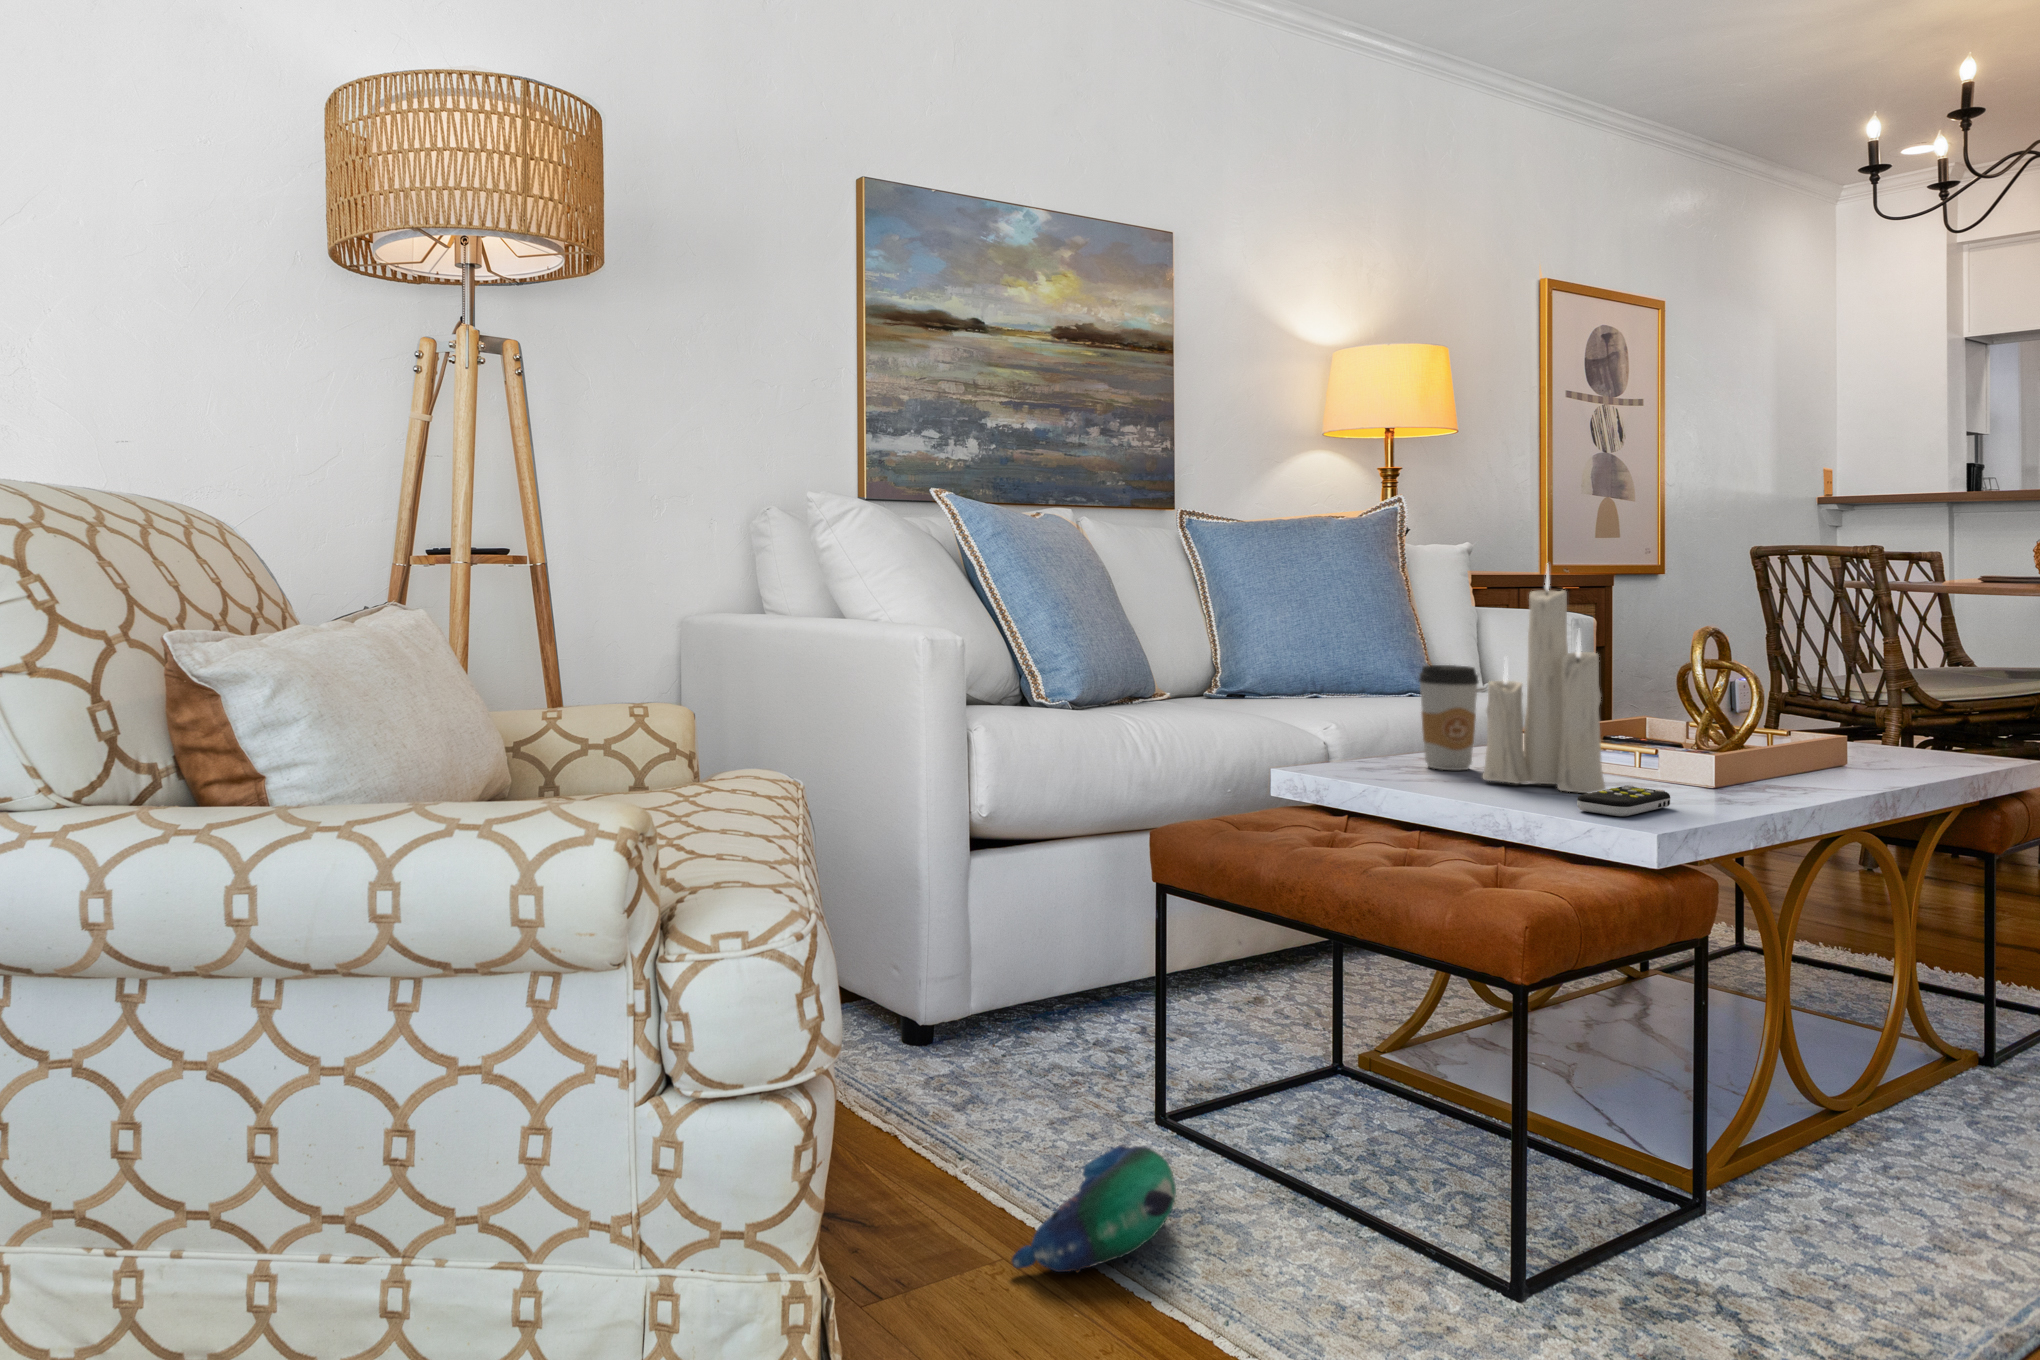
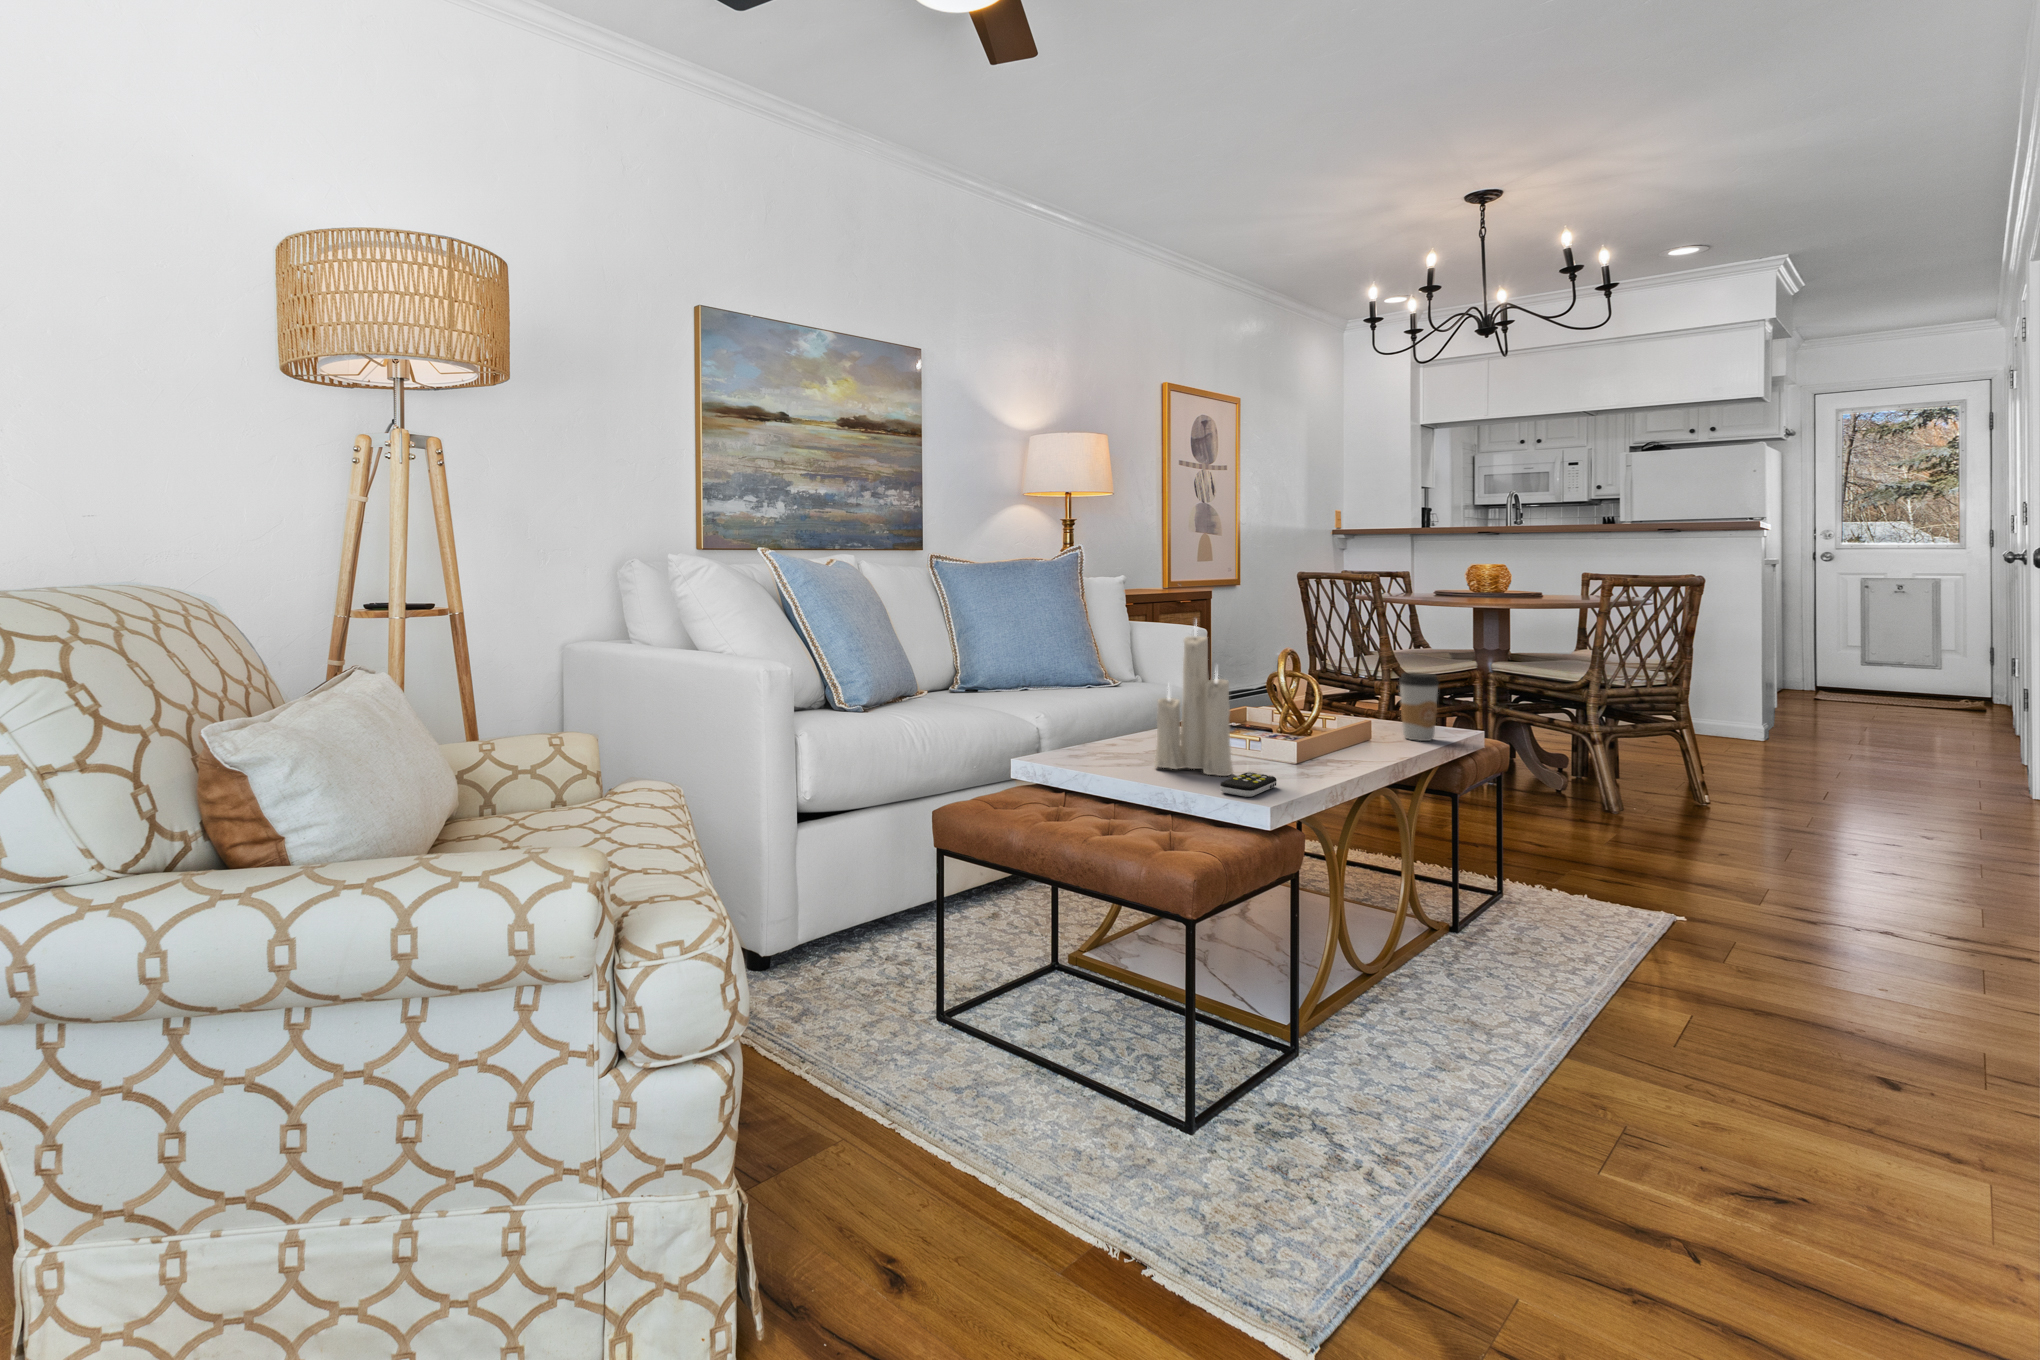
coffee cup: present [1419,665,1478,770] -> present [1399,673,1439,741]
plush toy: present [1012,1145,1176,1273] -> none [855,1044,967,1150]

